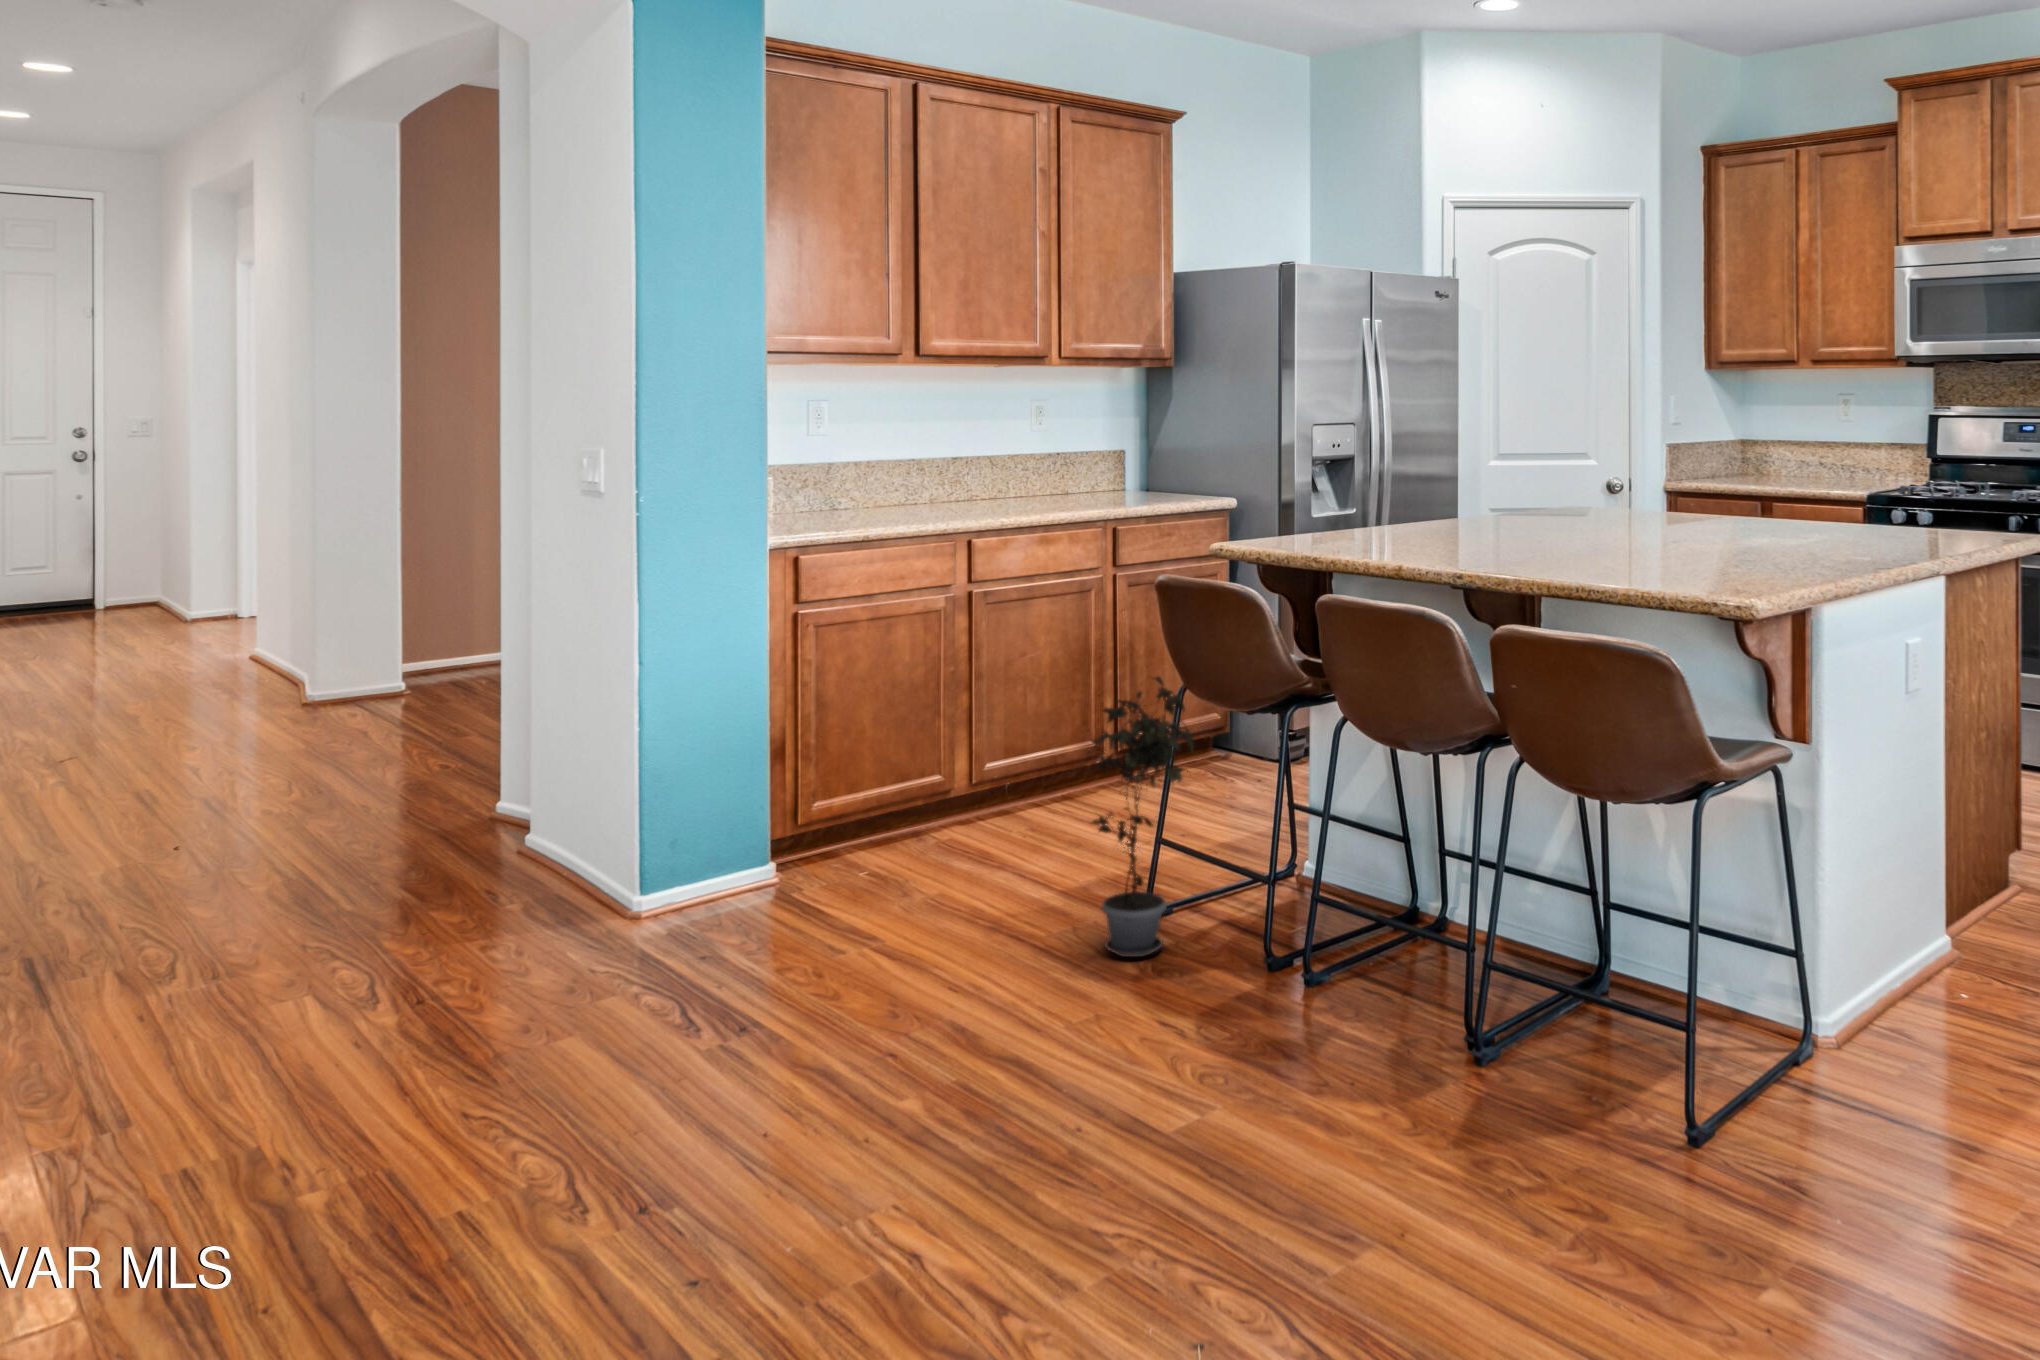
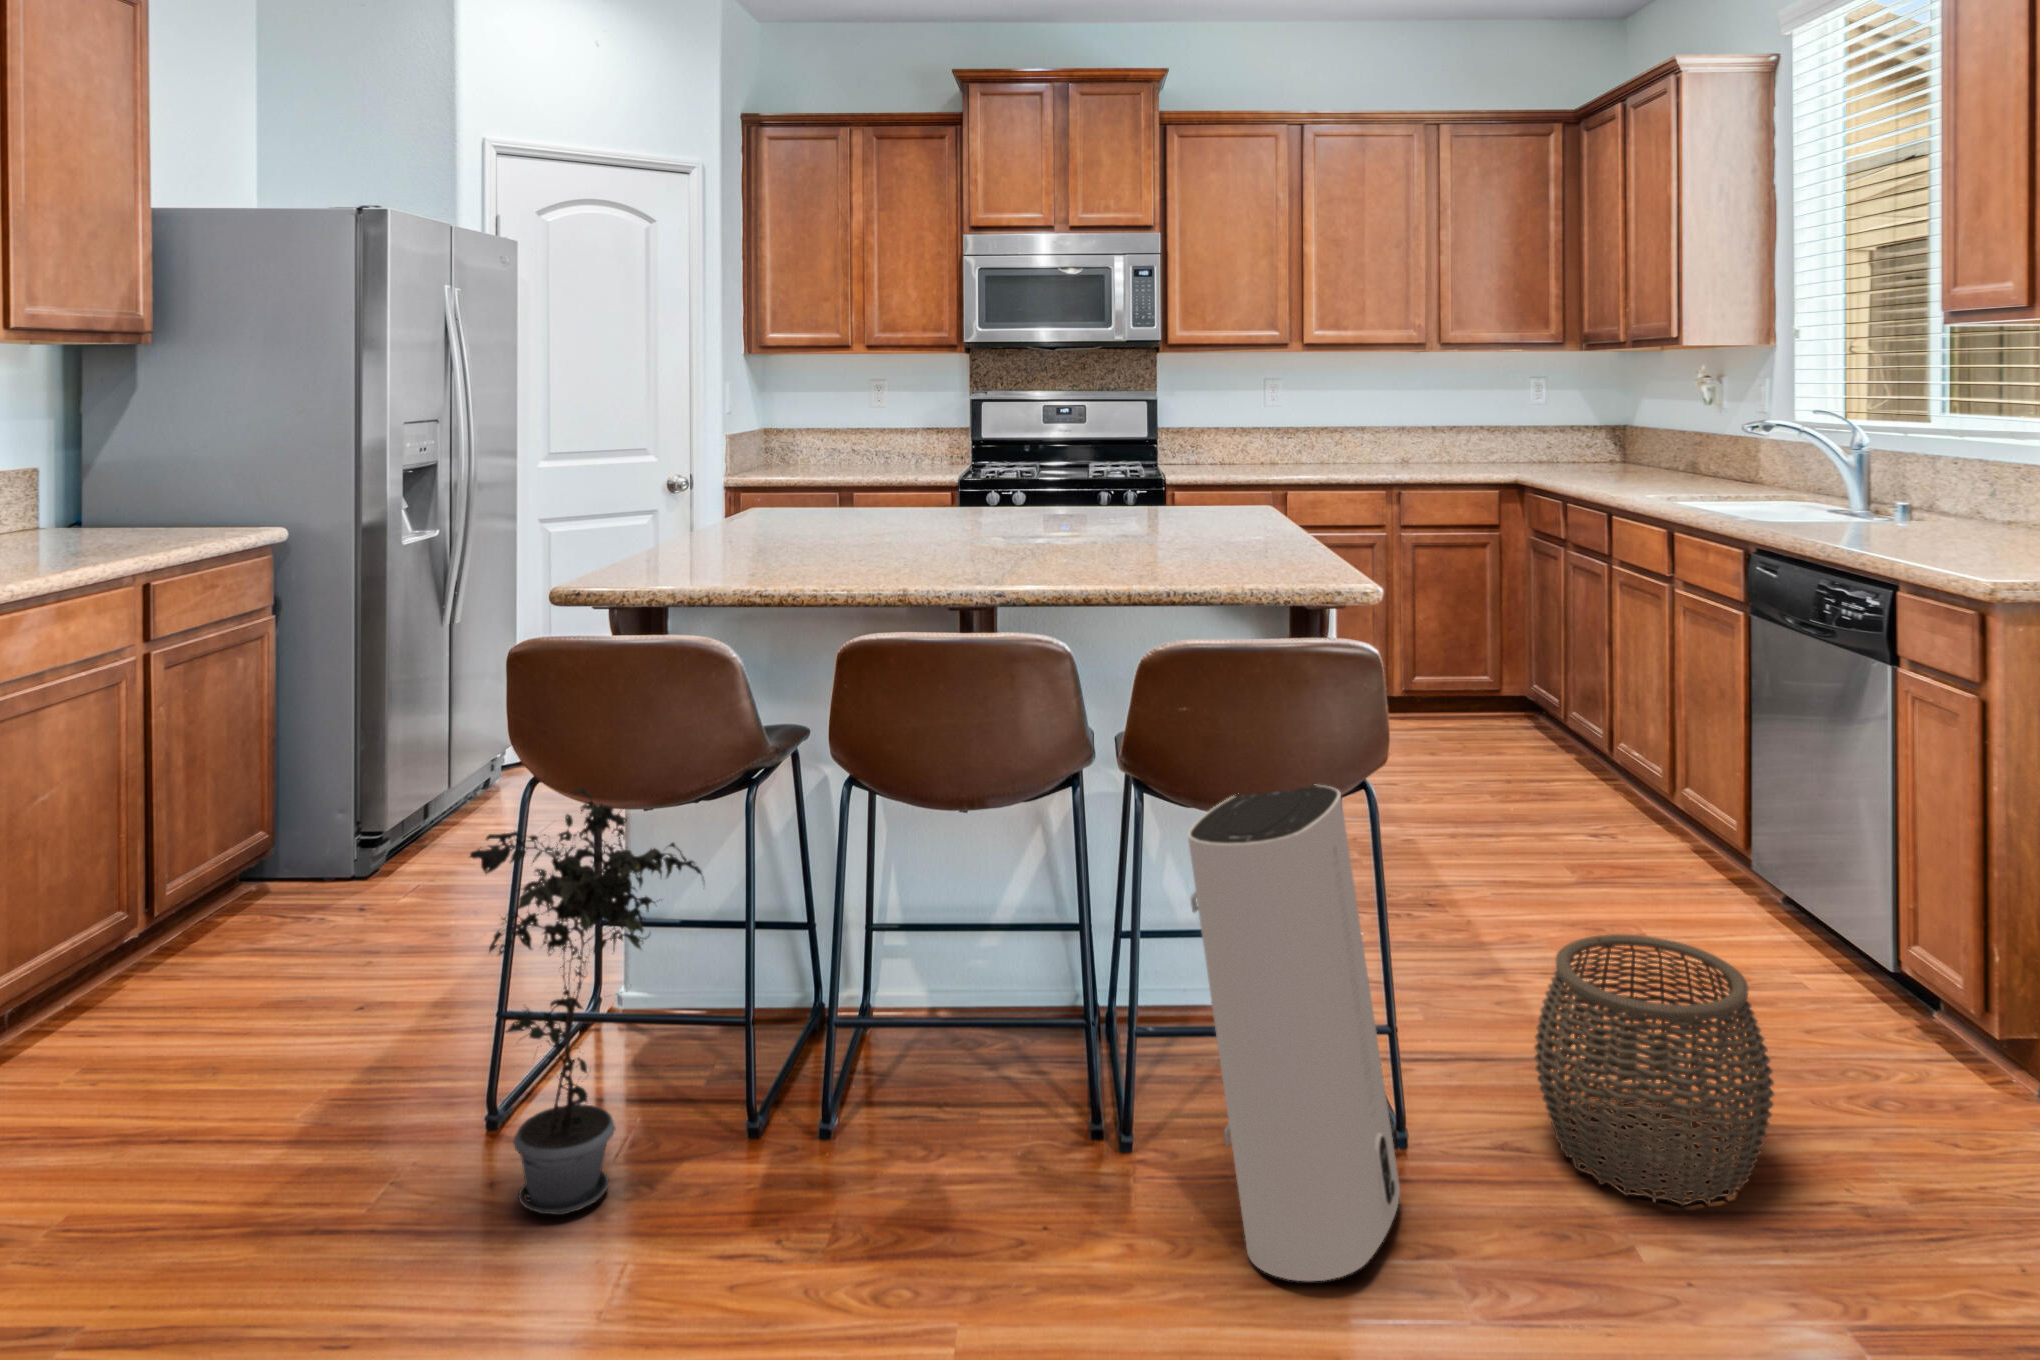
air purifier: none [1409,757,1607,1148] -> present [1188,785,1400,1281]
woven basket: none [1754,975,1991,1249] -> present [1534,934,1774,1206]

